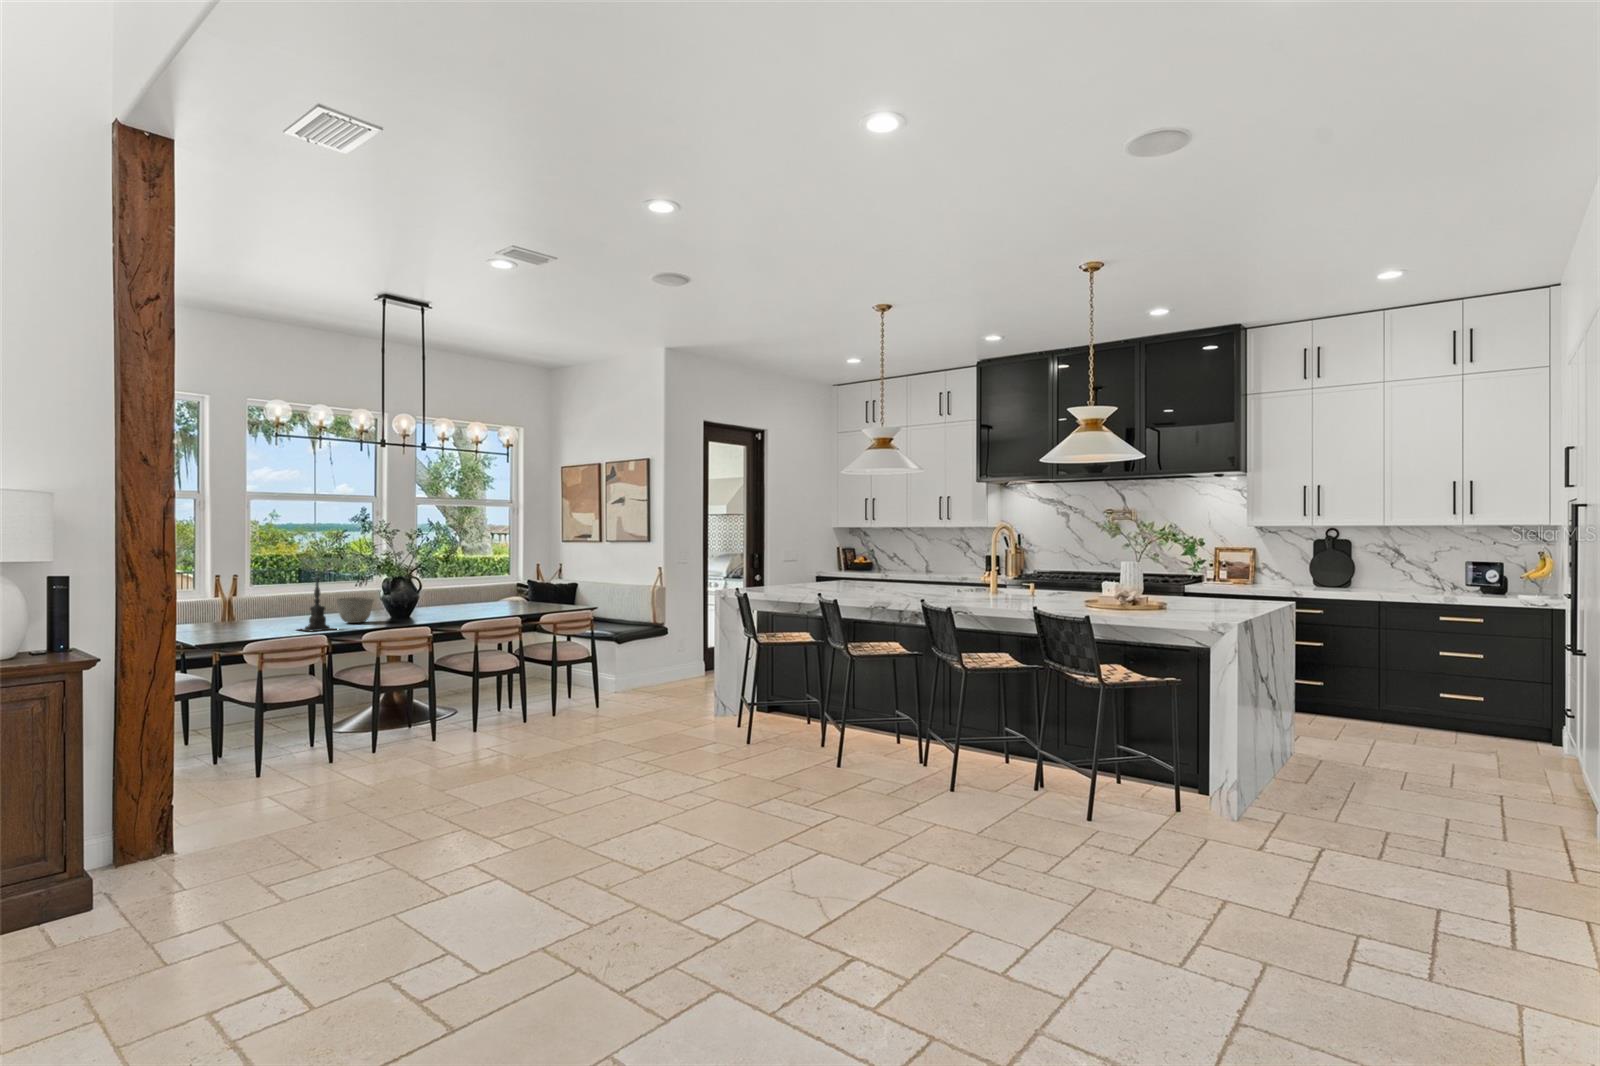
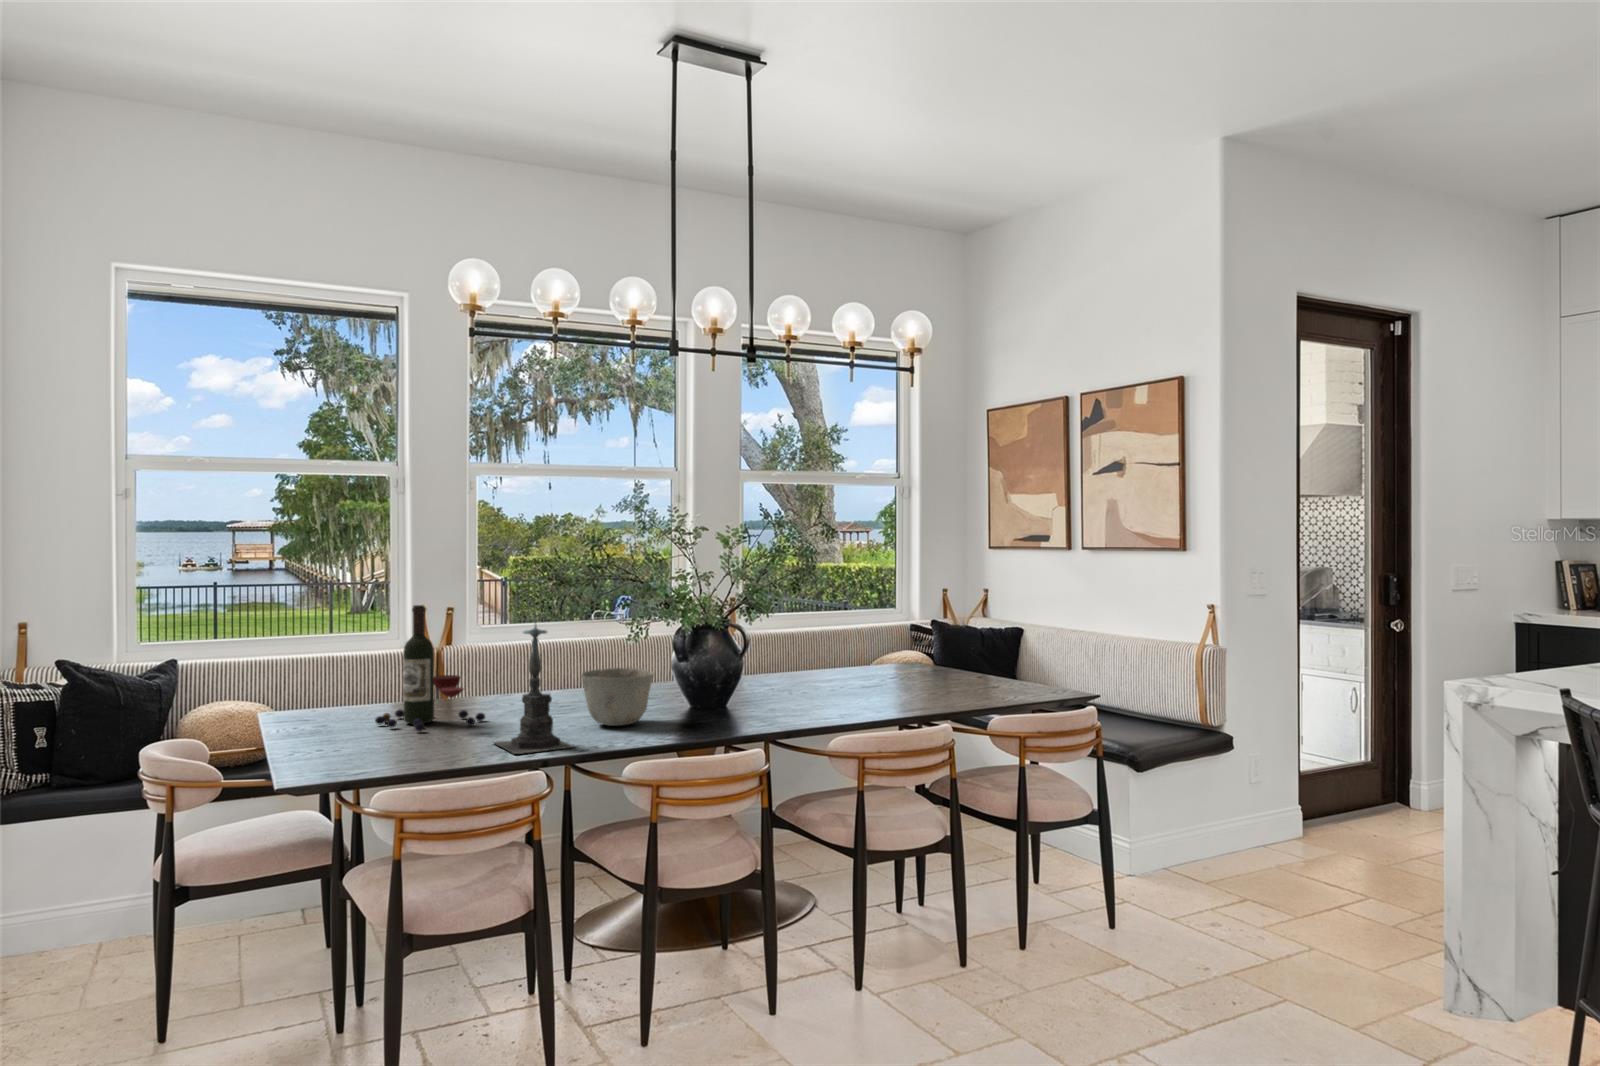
wine bottle: none [220,568,282,628] -> present [375,605,485,731]

